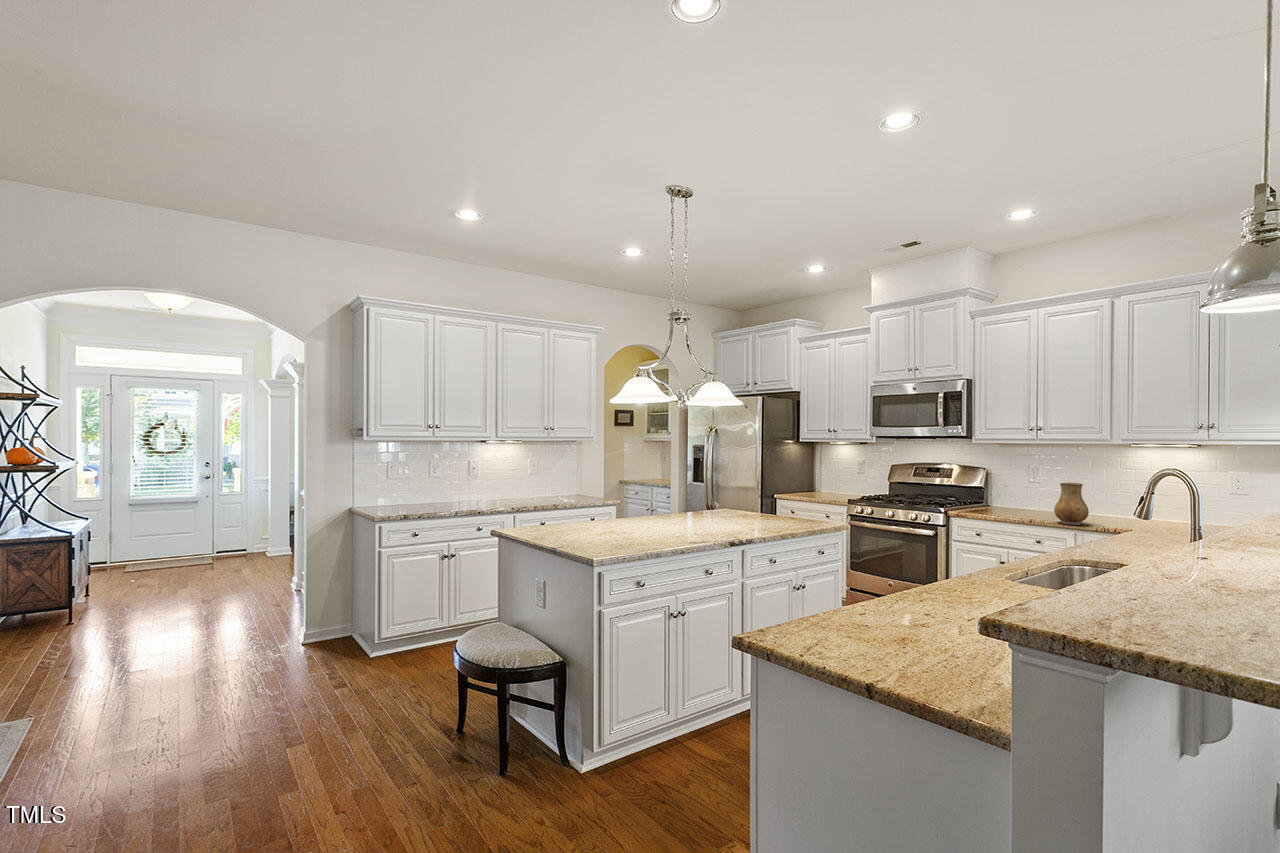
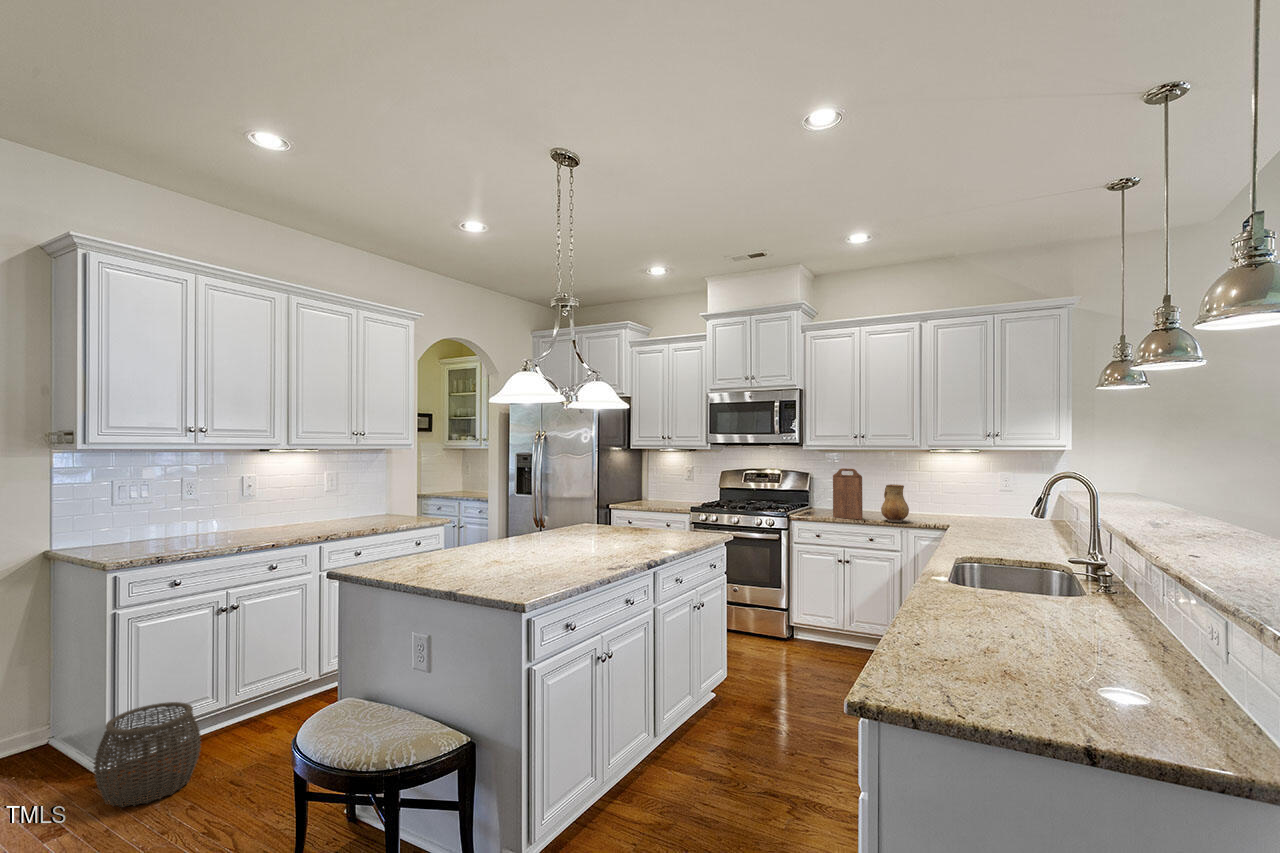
cutting board: none [998,464,1031,520] -> present [833,468,863,520]
woven basket: none [363,617,425,681] -> present [94,702,201,807]

